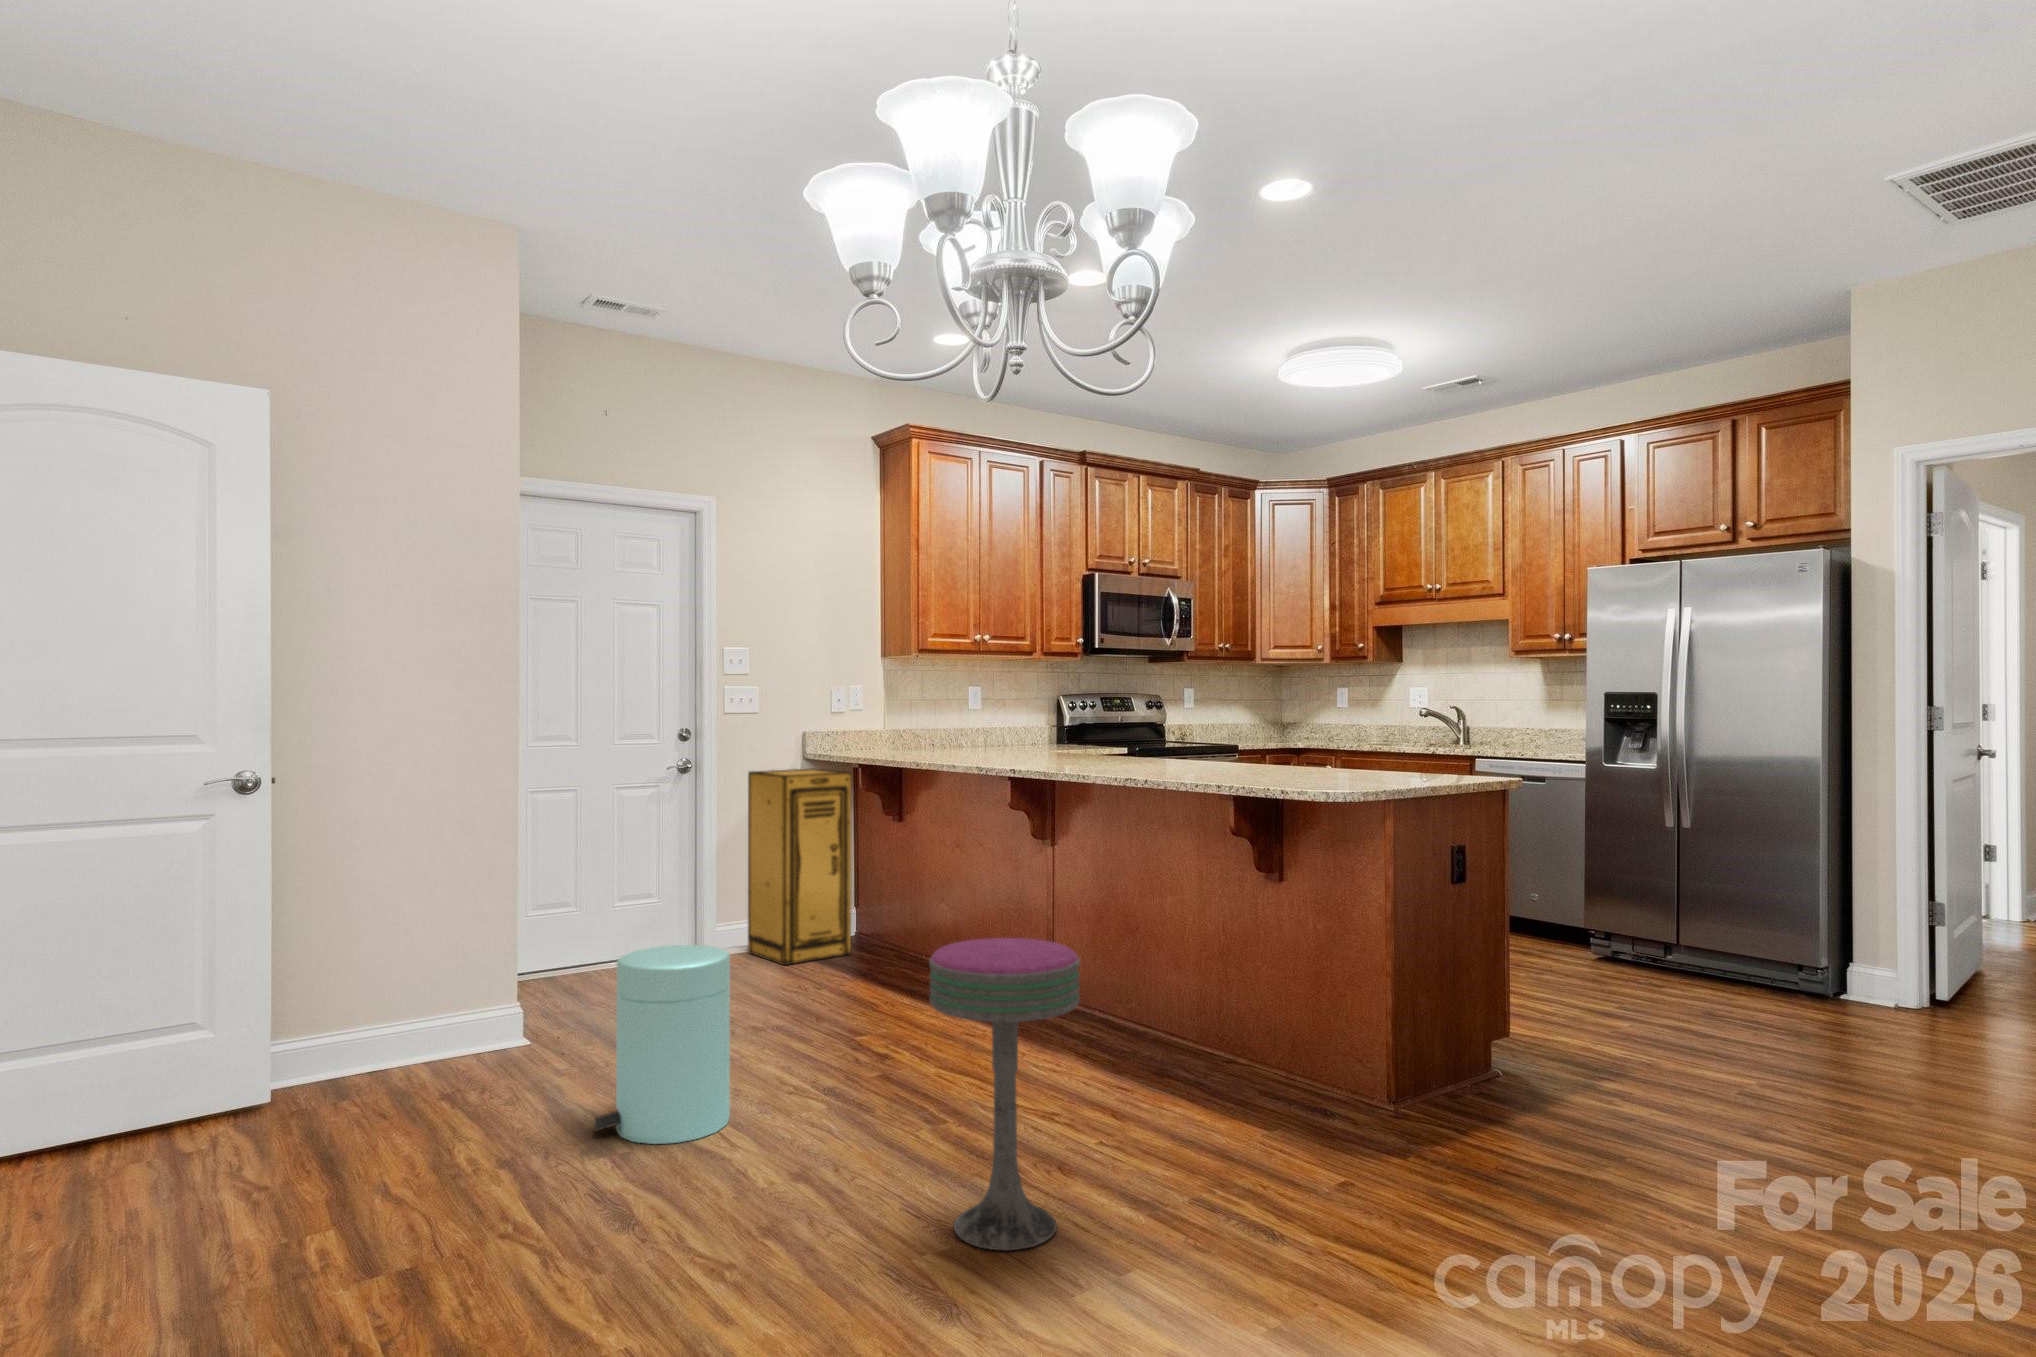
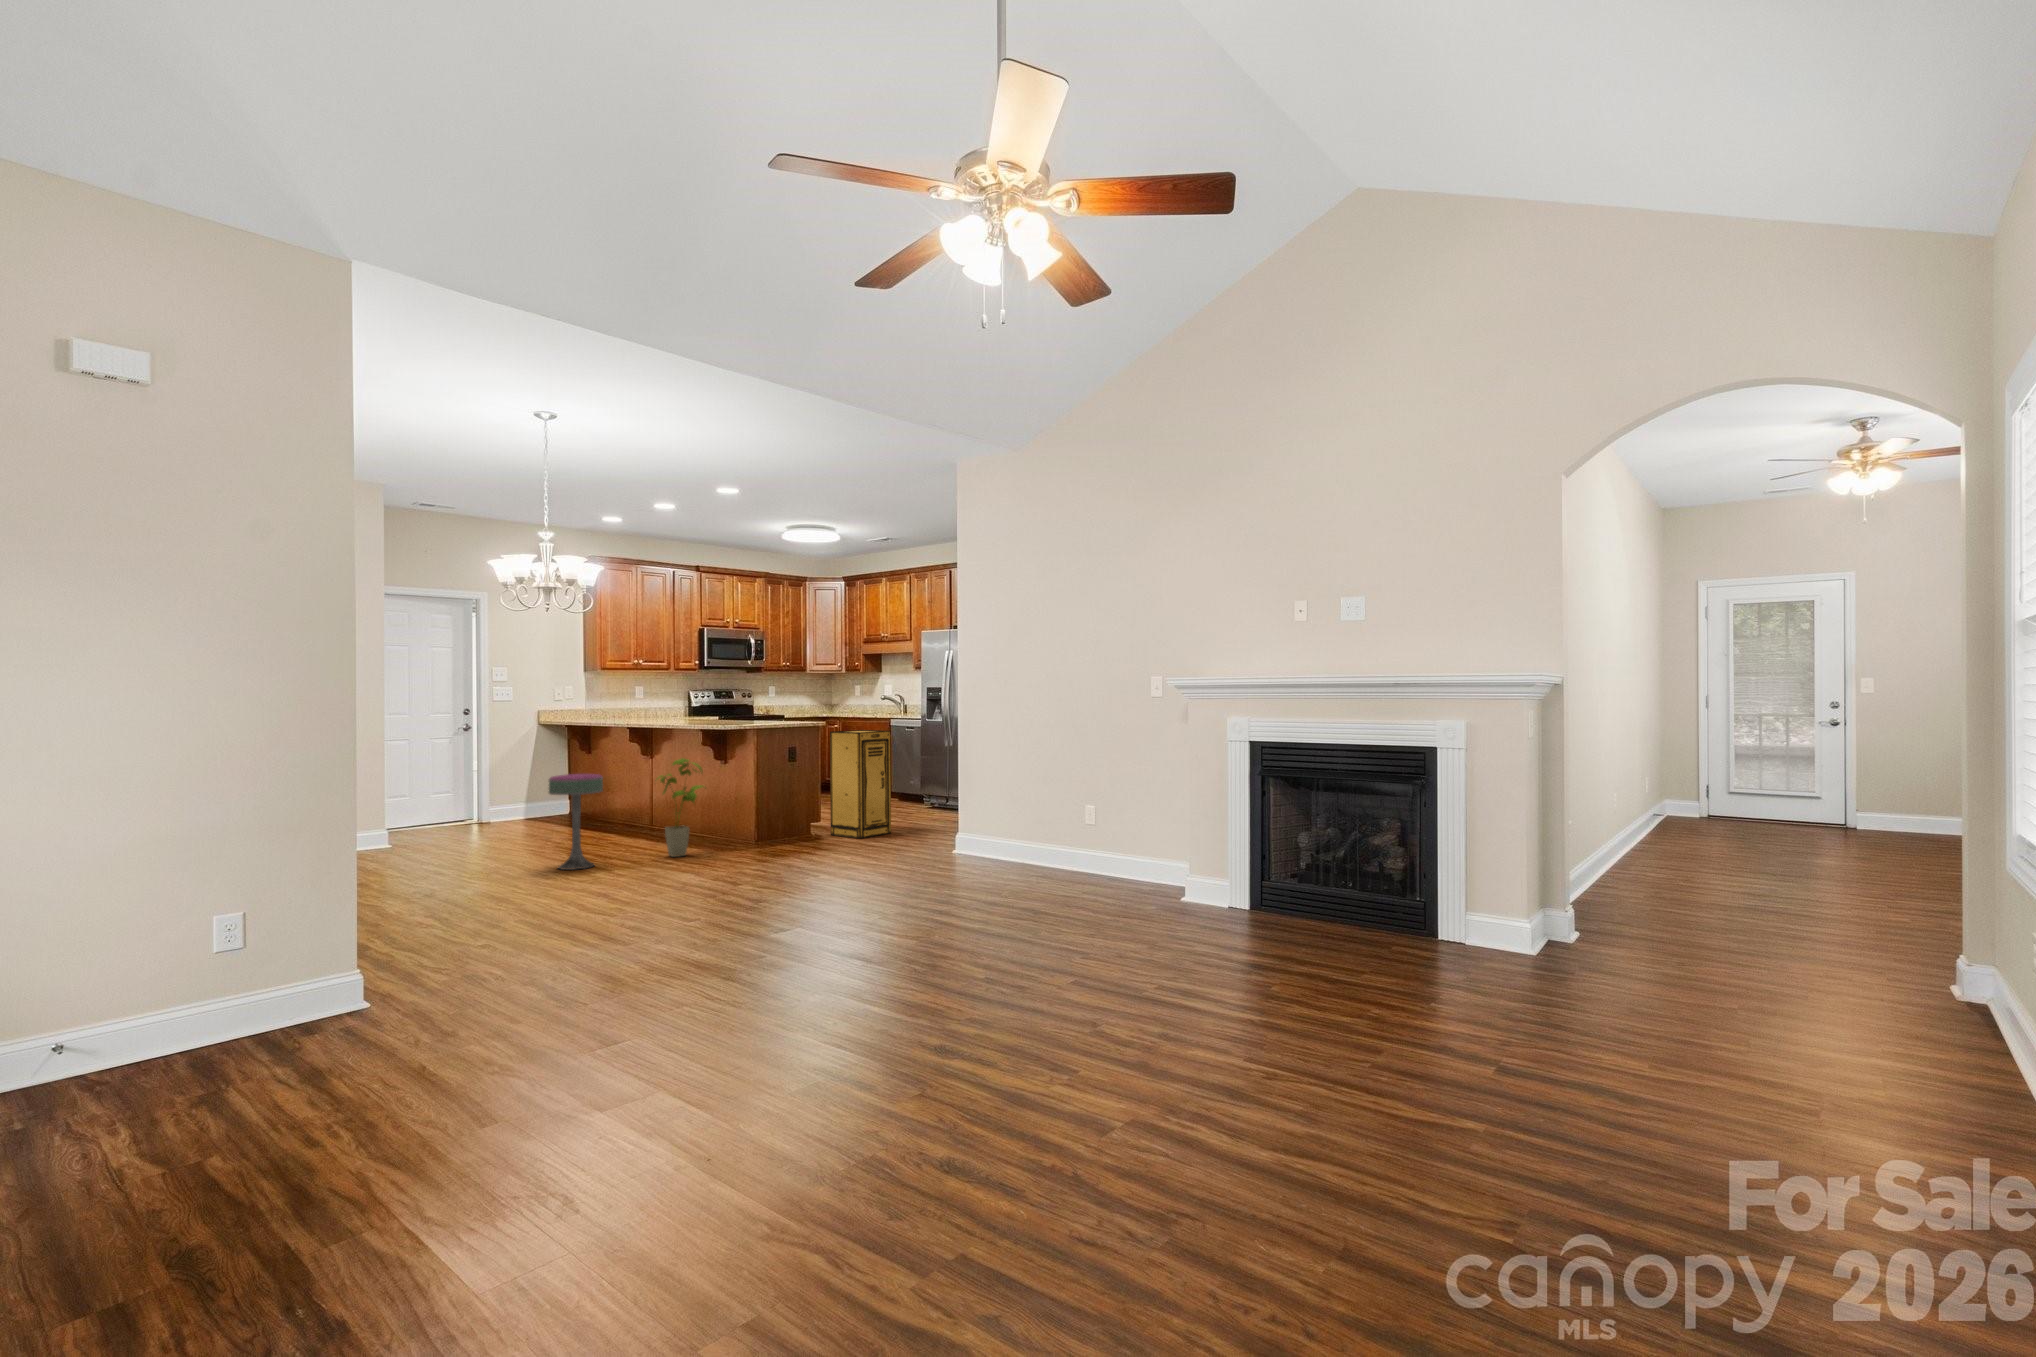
storage cabinet: present [748,769,851,965] -> present [830,730,891,839]
house plant: none [1192,893,1345,1186] -> present [658,758,703,857]
trash can: present [594,945,730,1144] -> none [425,791,483,861]

